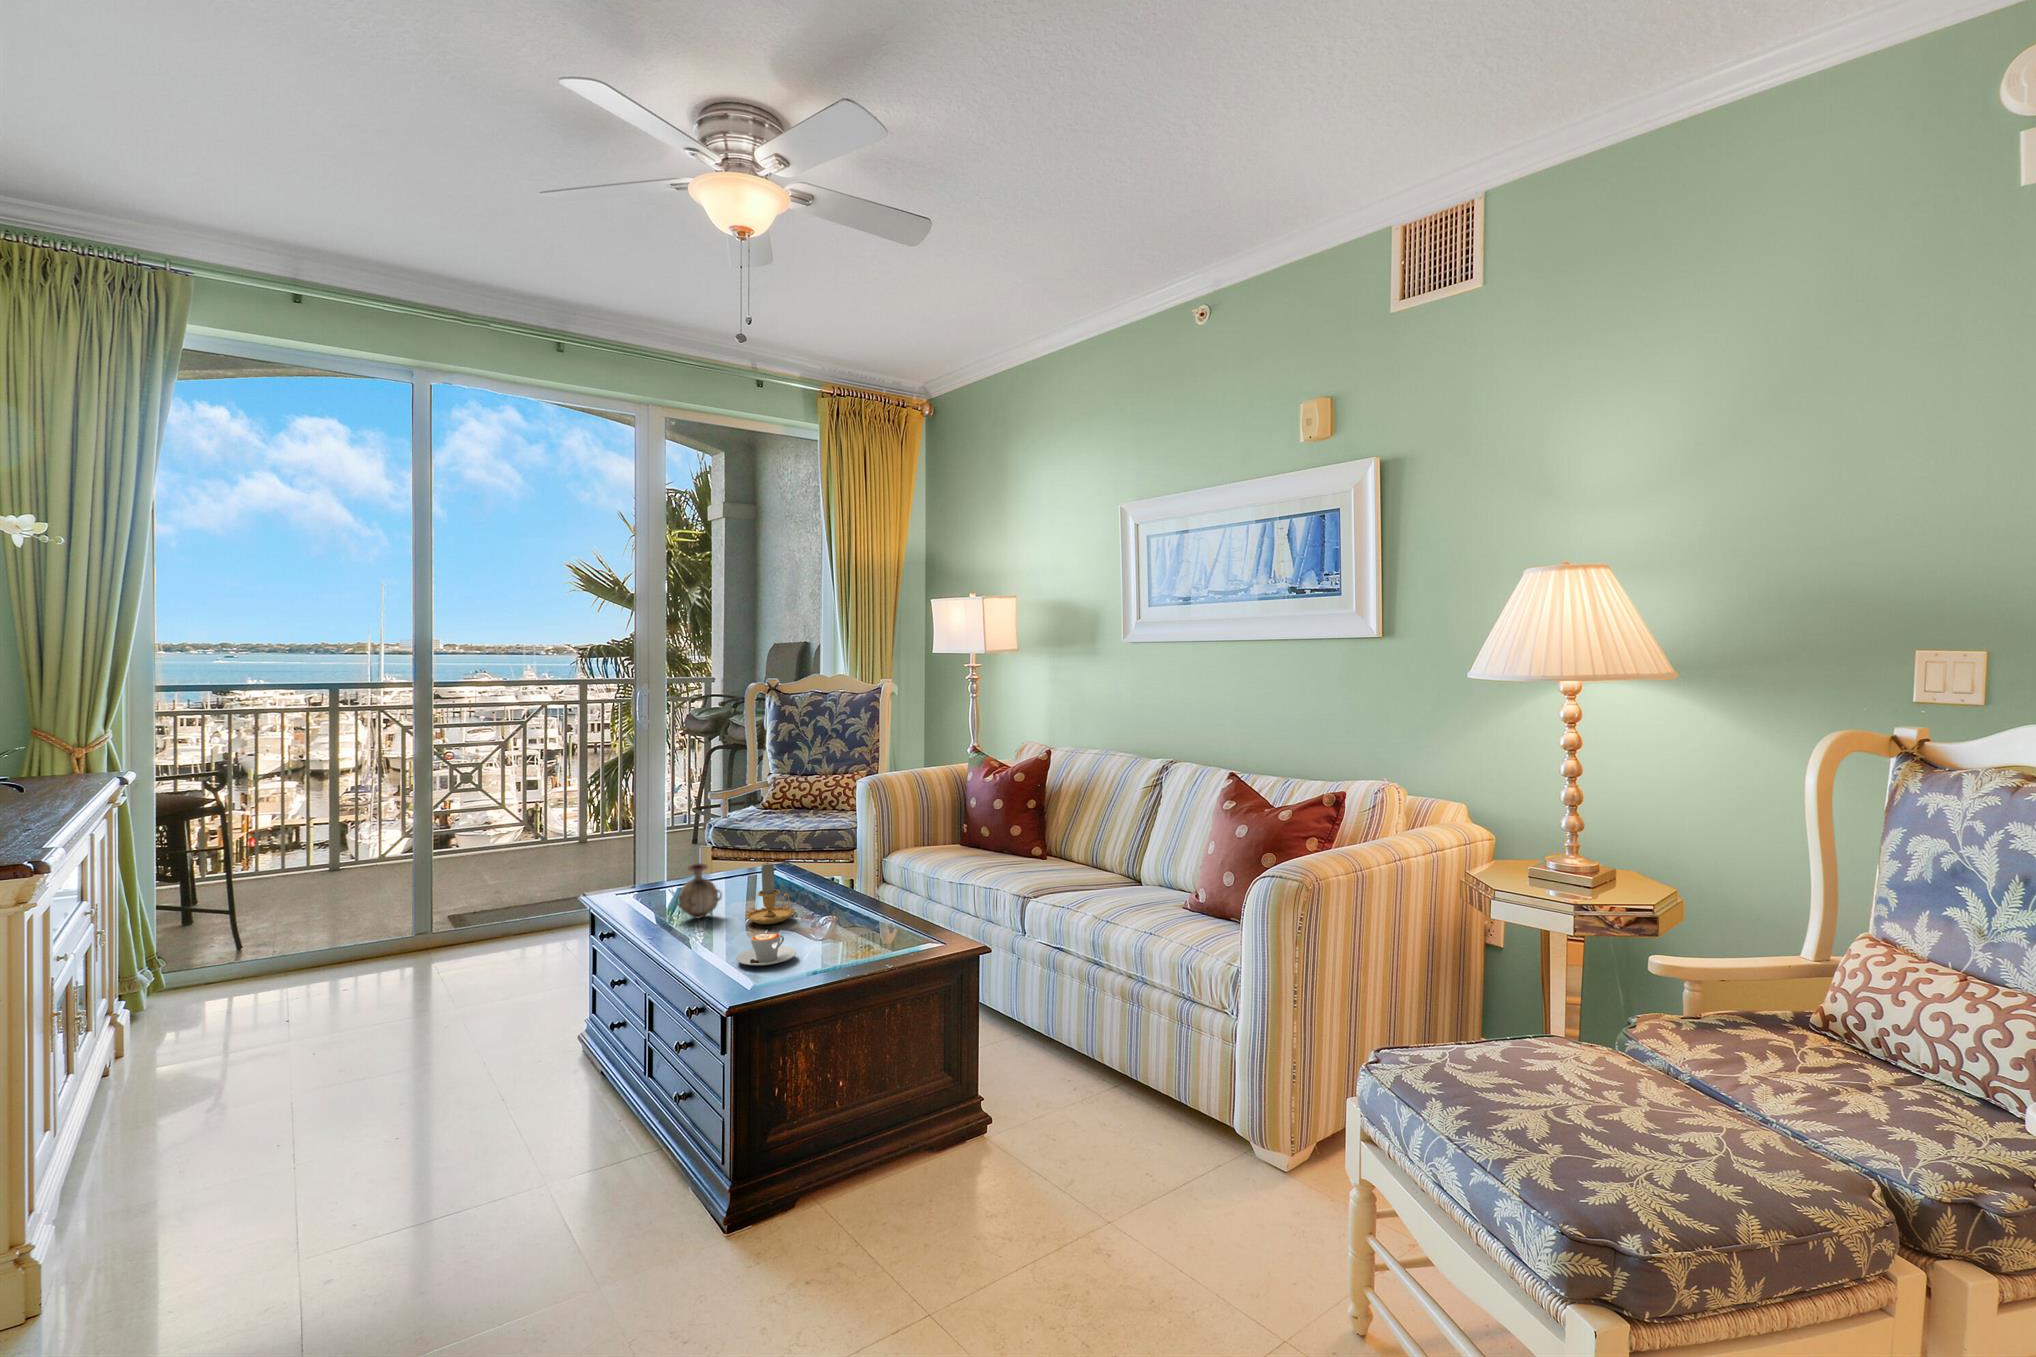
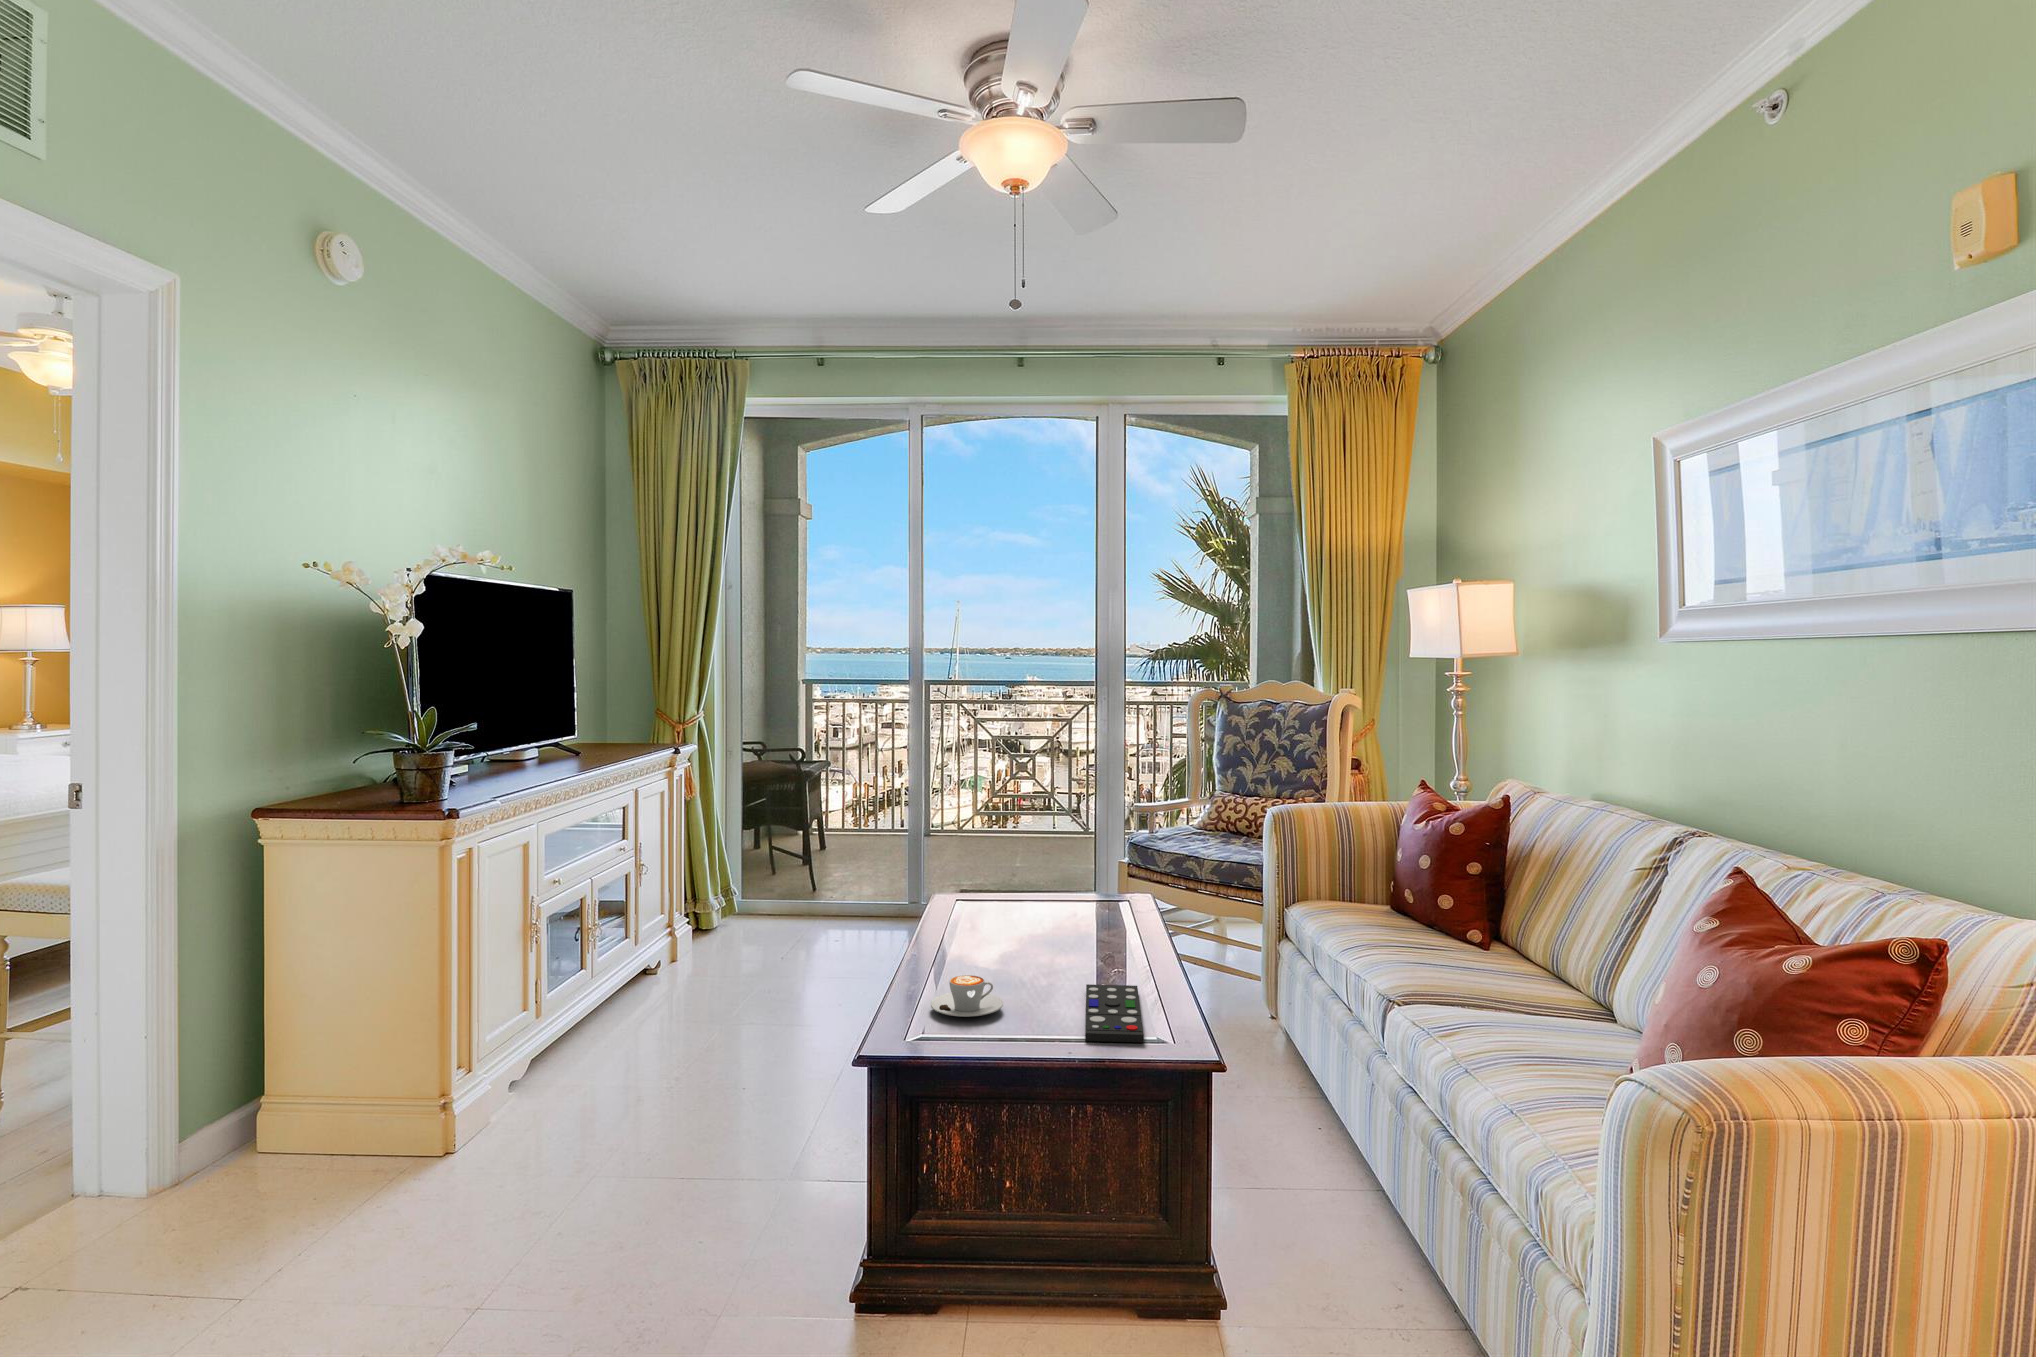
candle: present [746,862,794,924] -> none [1007,887,1069,965]
vase: present [676,863,722,918] -> none [949,878,1001,941]
remote control: none [835,919,917,958] -> present [1085,984,1144,1042]

